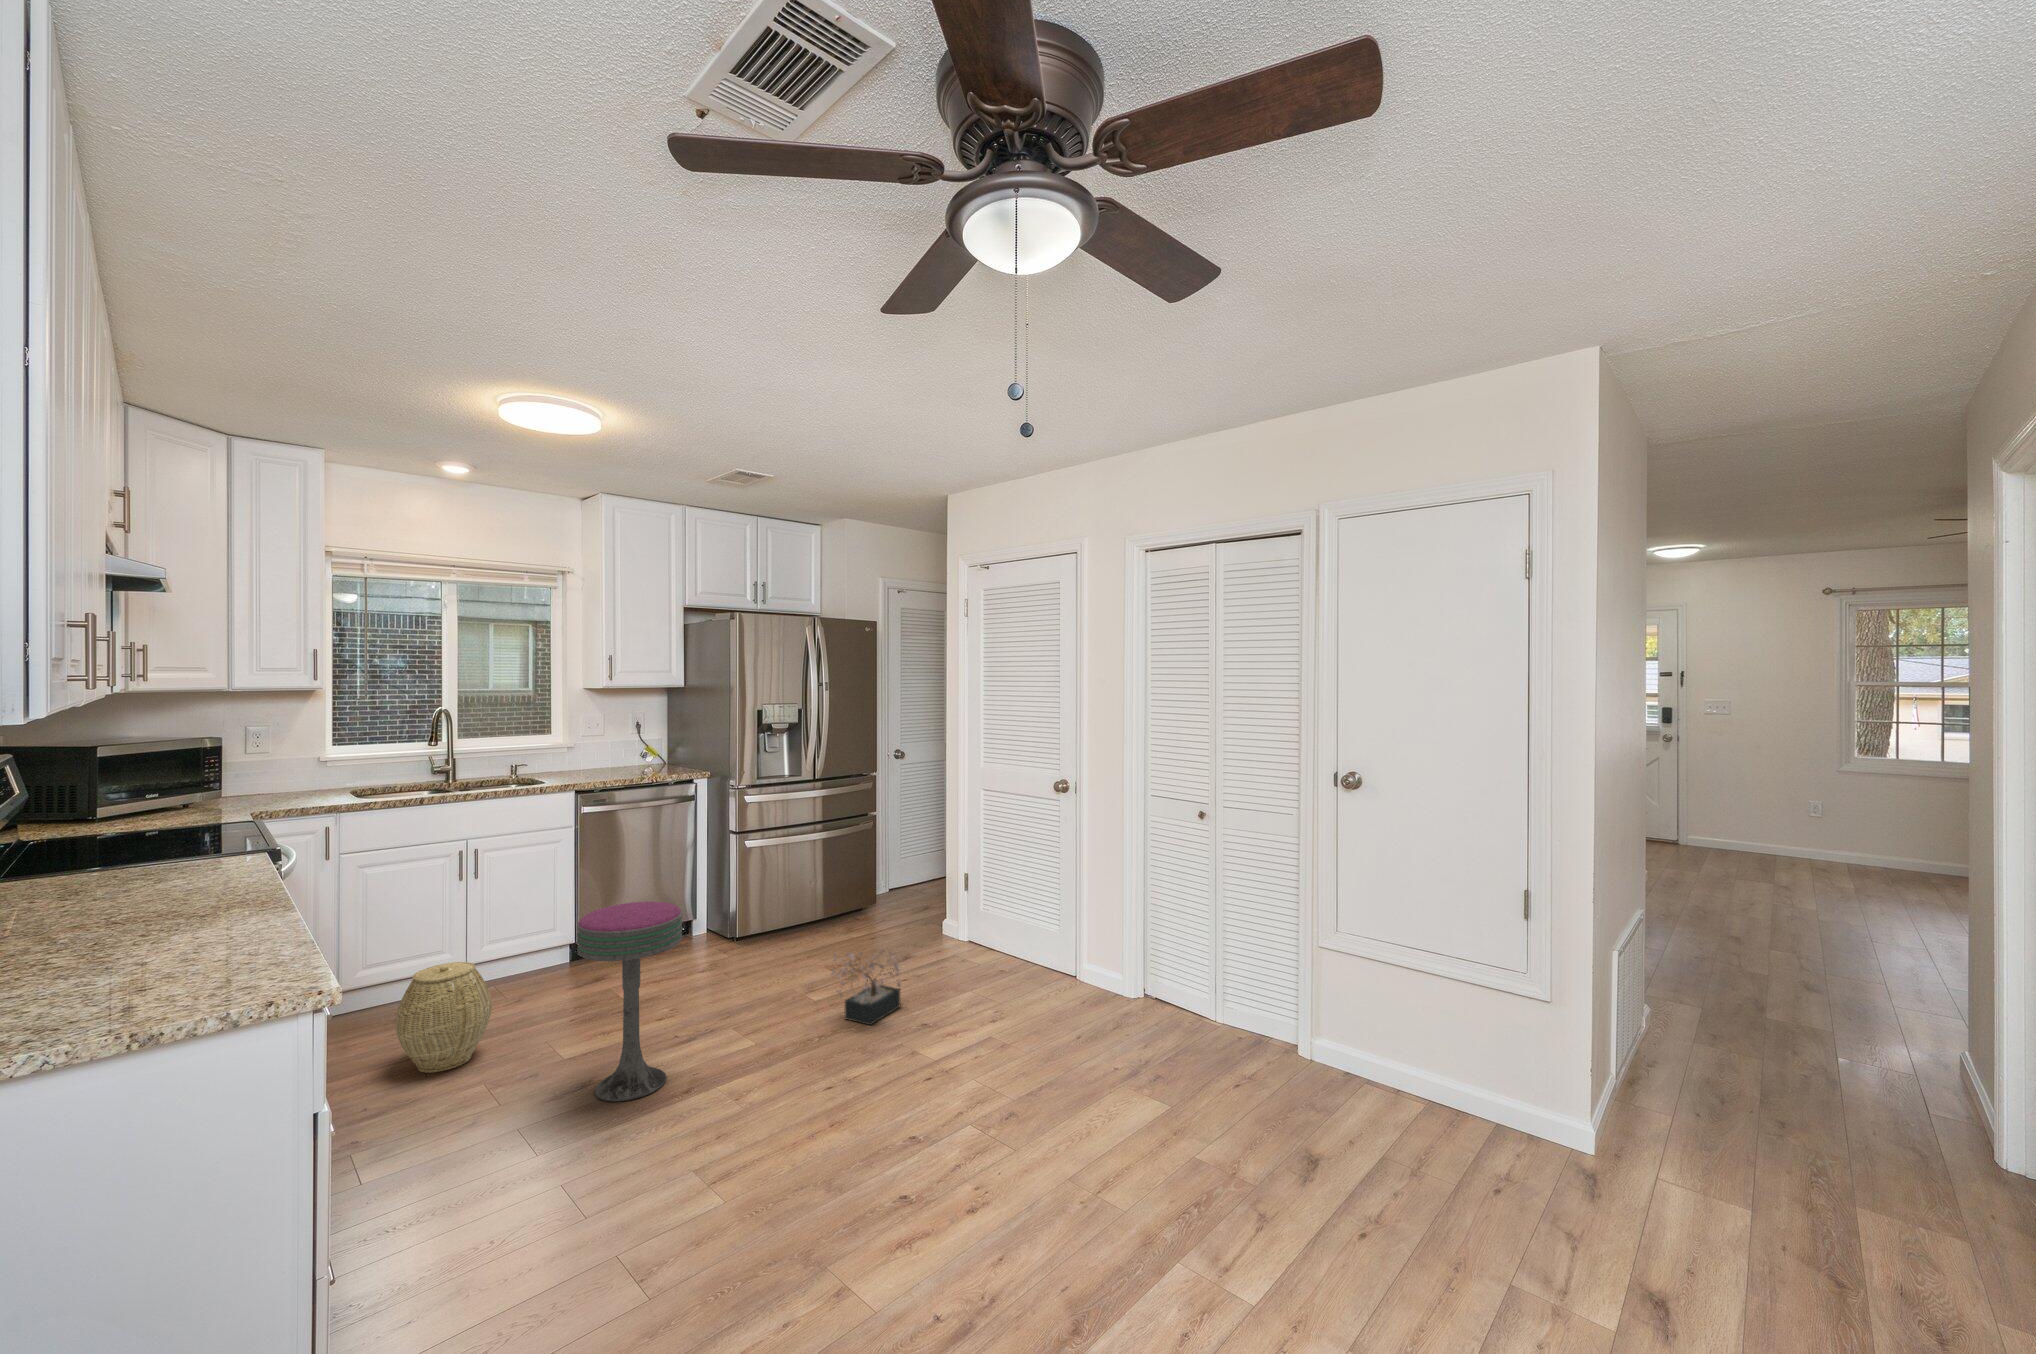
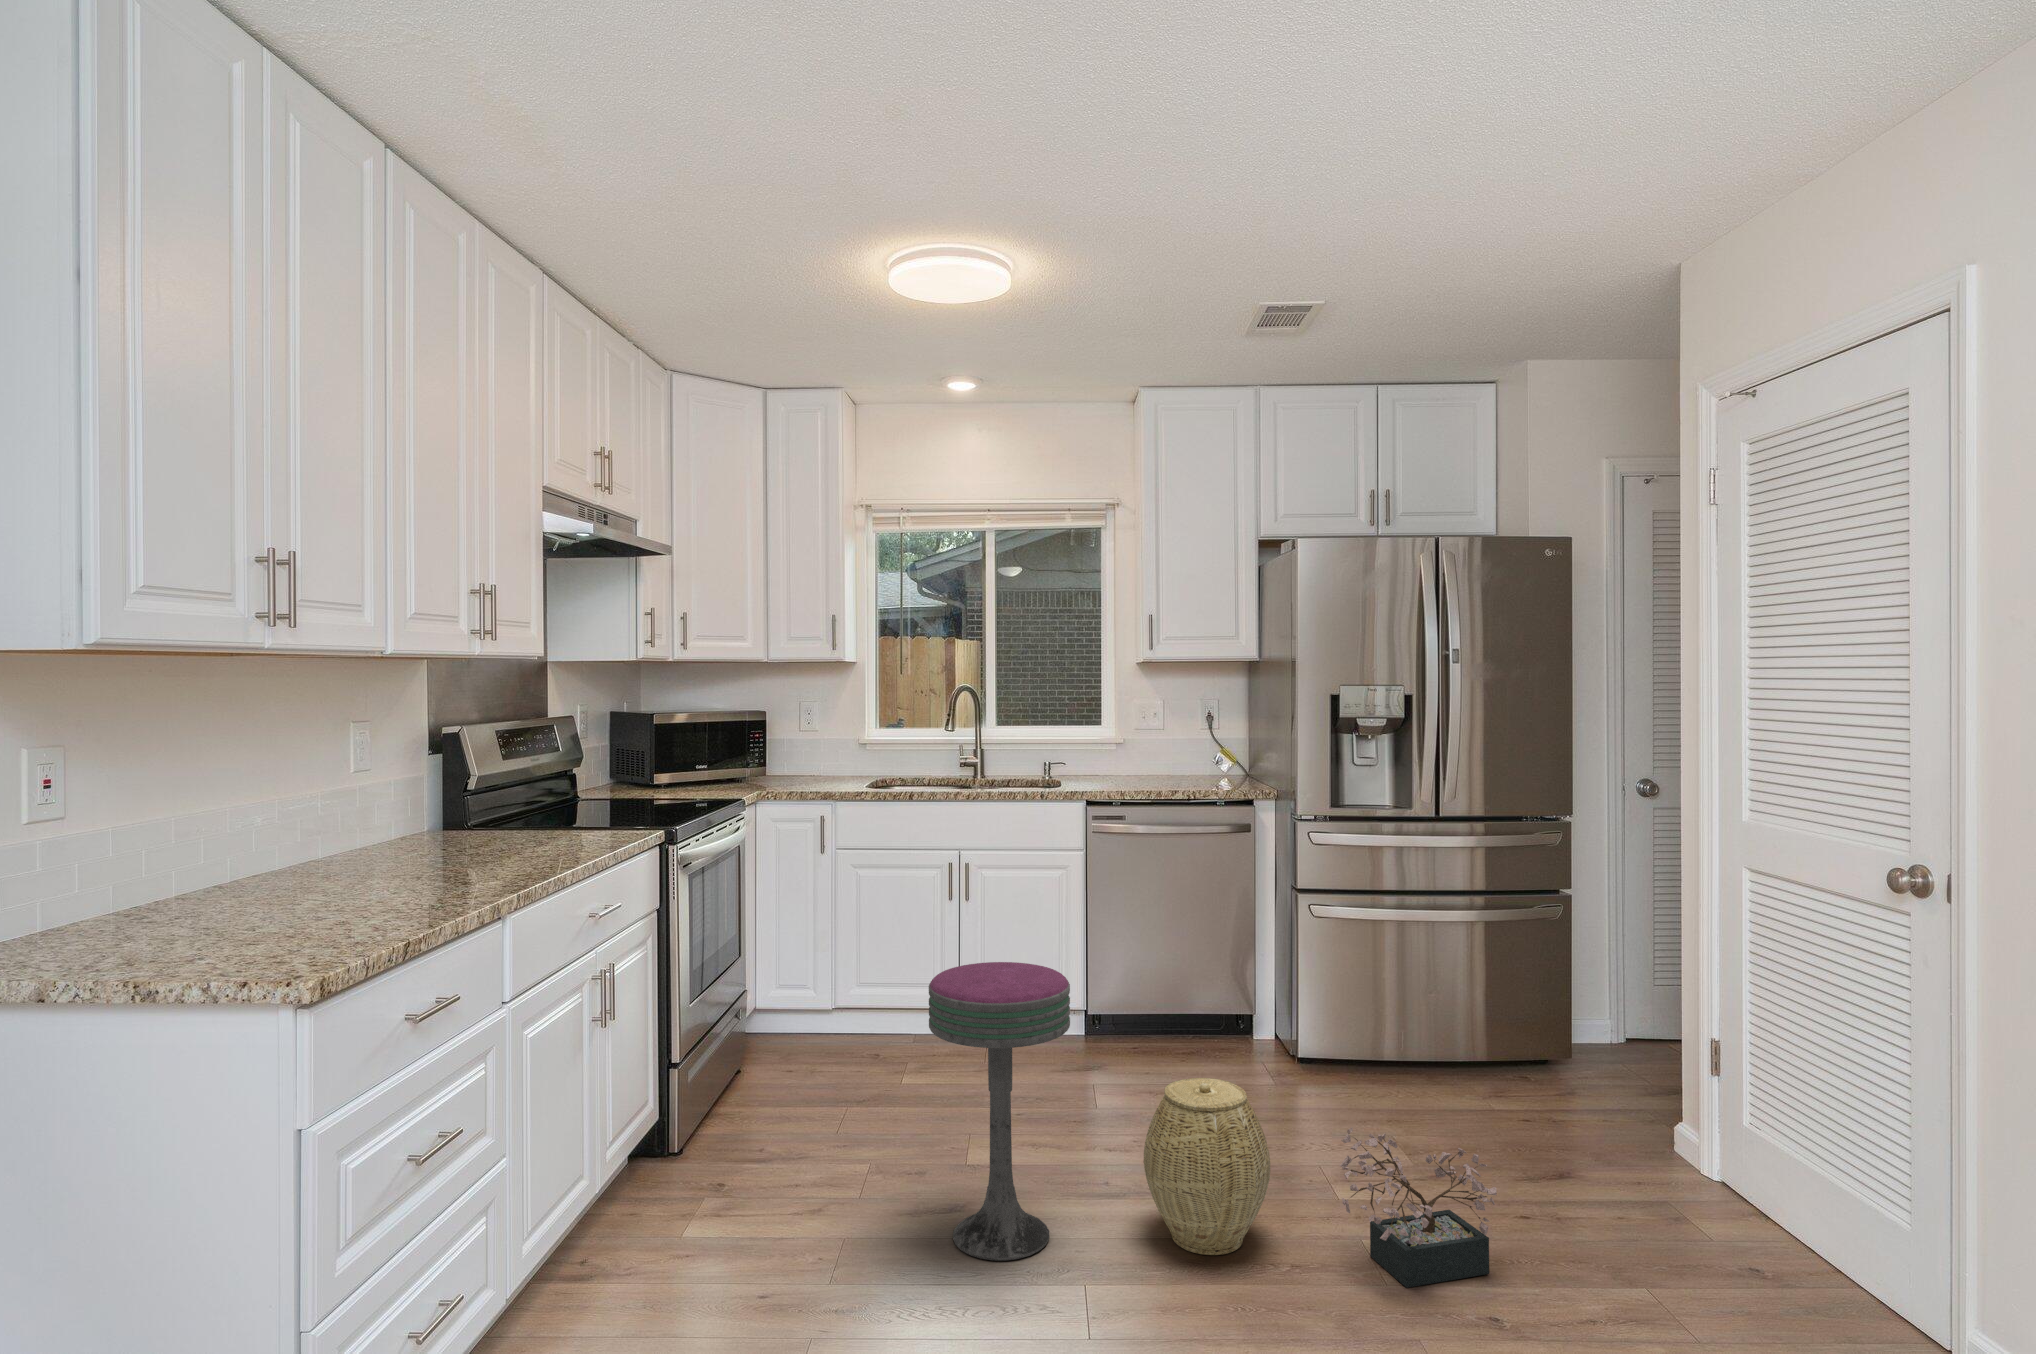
woven basket: present [395,962,492,1073] -> present [1144,1078,1270,1255]

